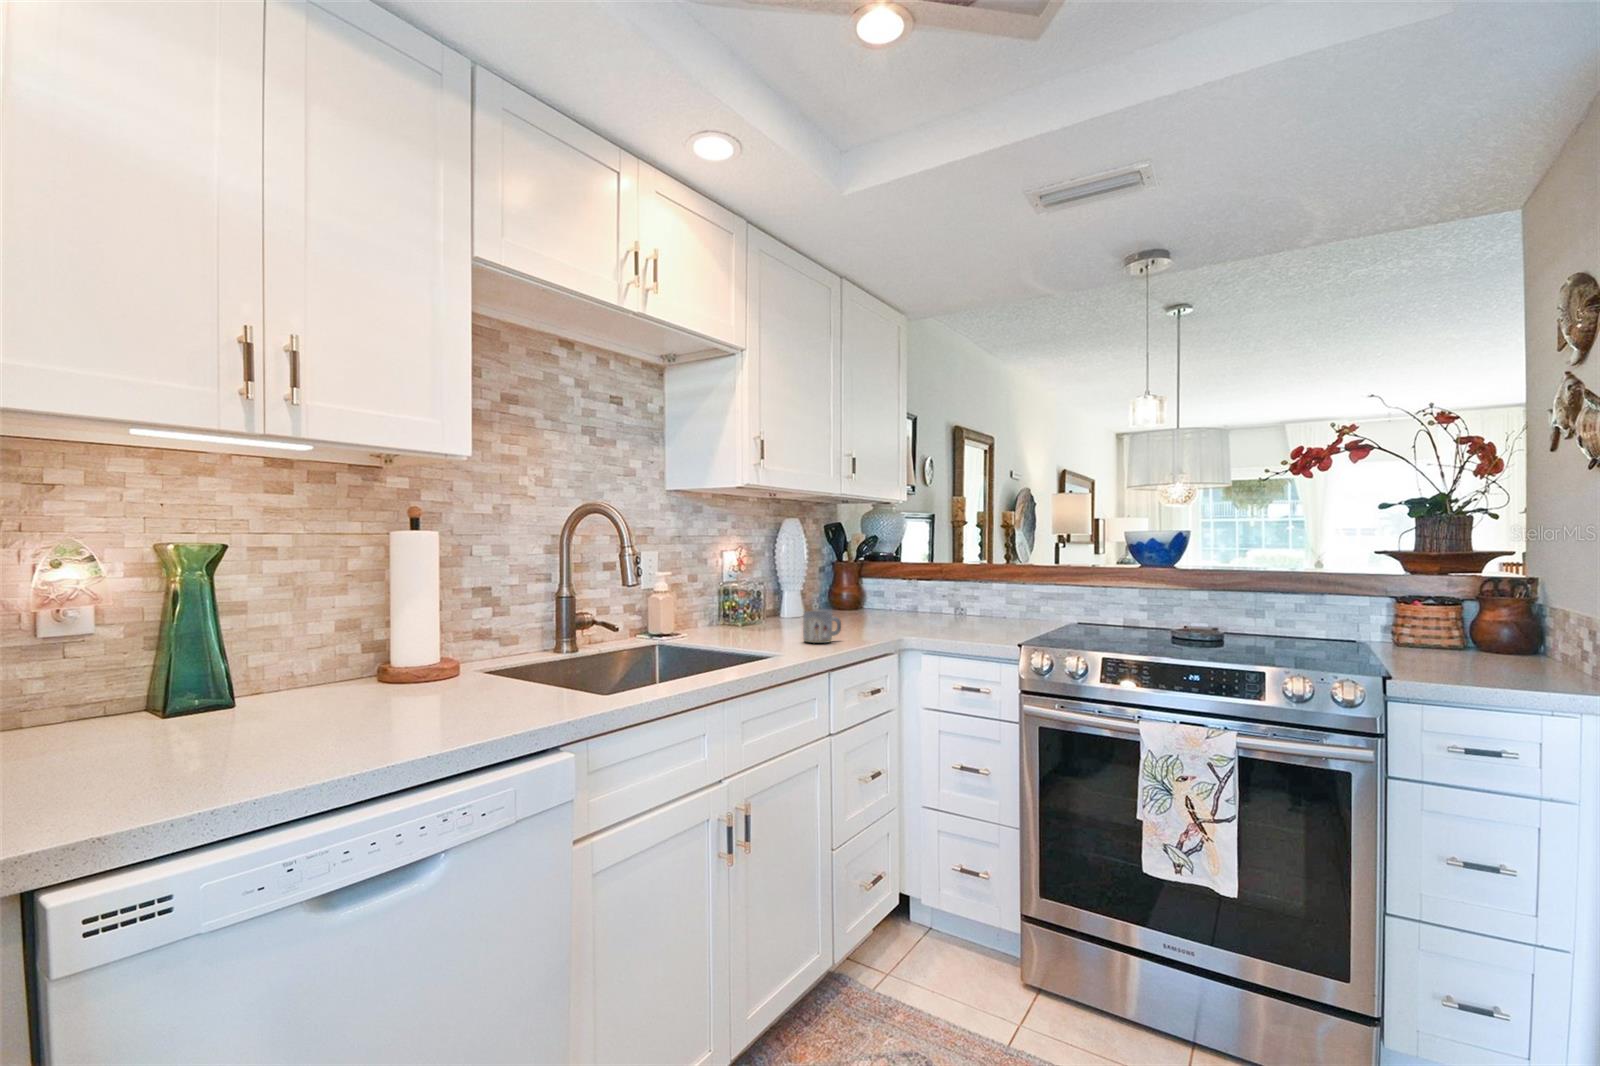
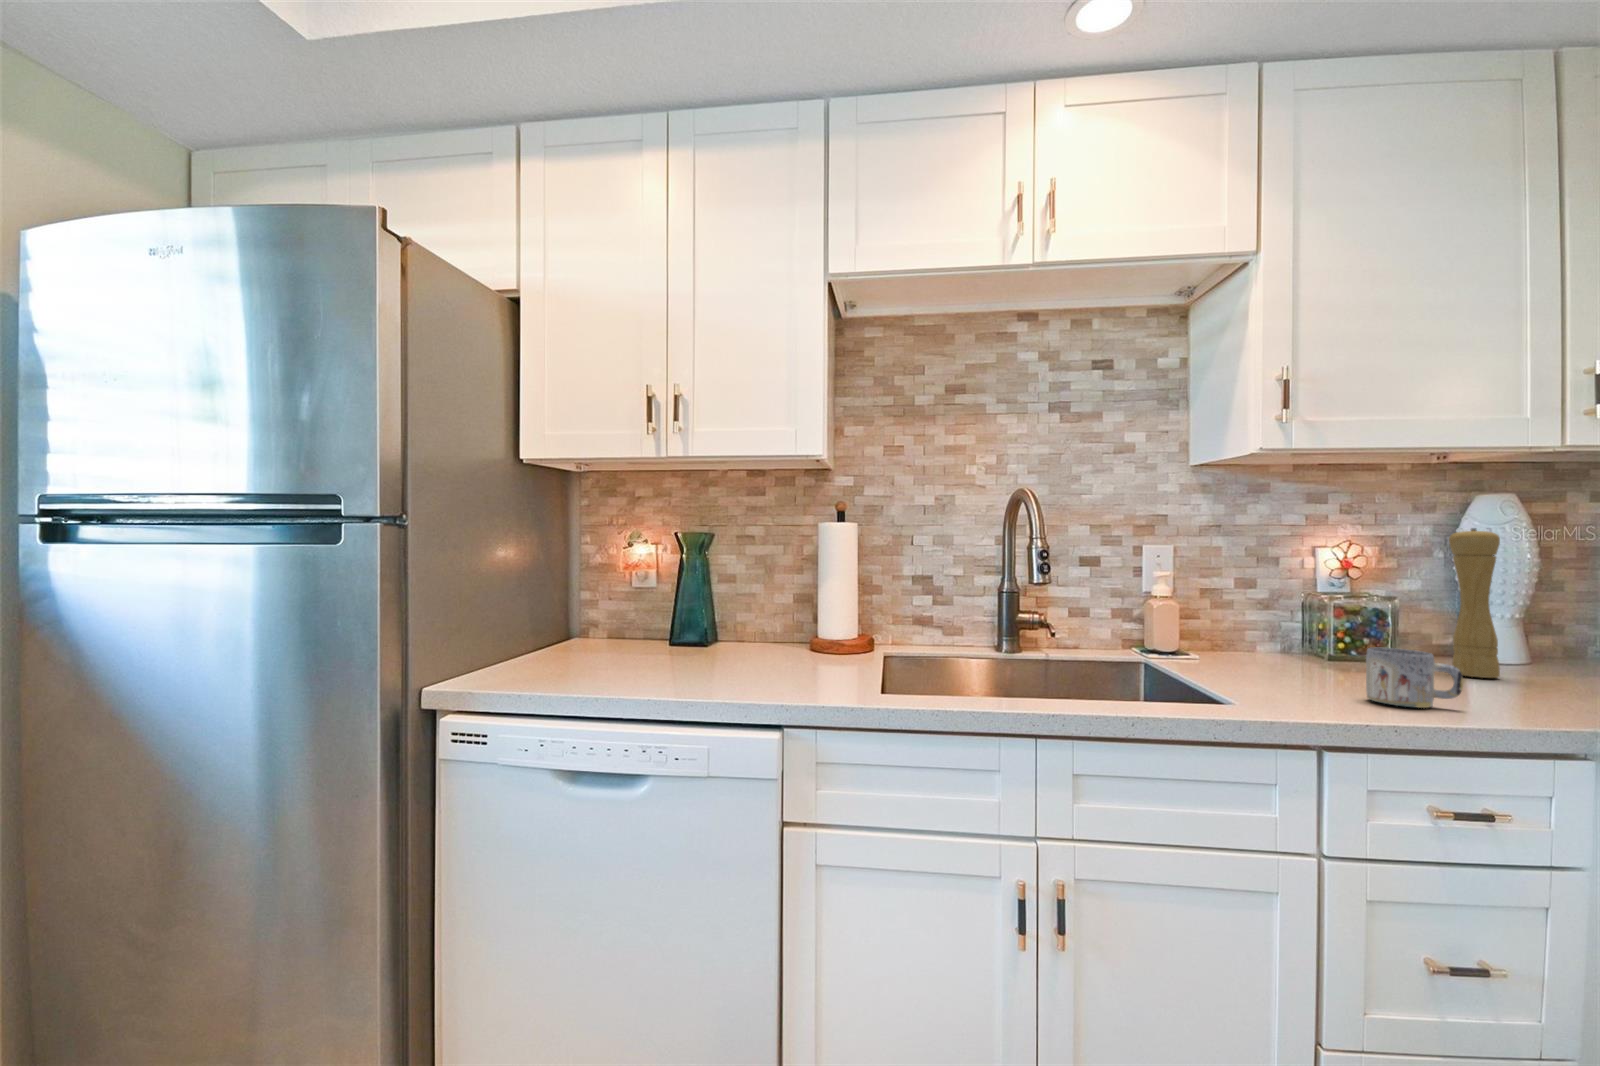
pepper mill: none [787,539,808,623] -> present [1449,529,1500,678]

